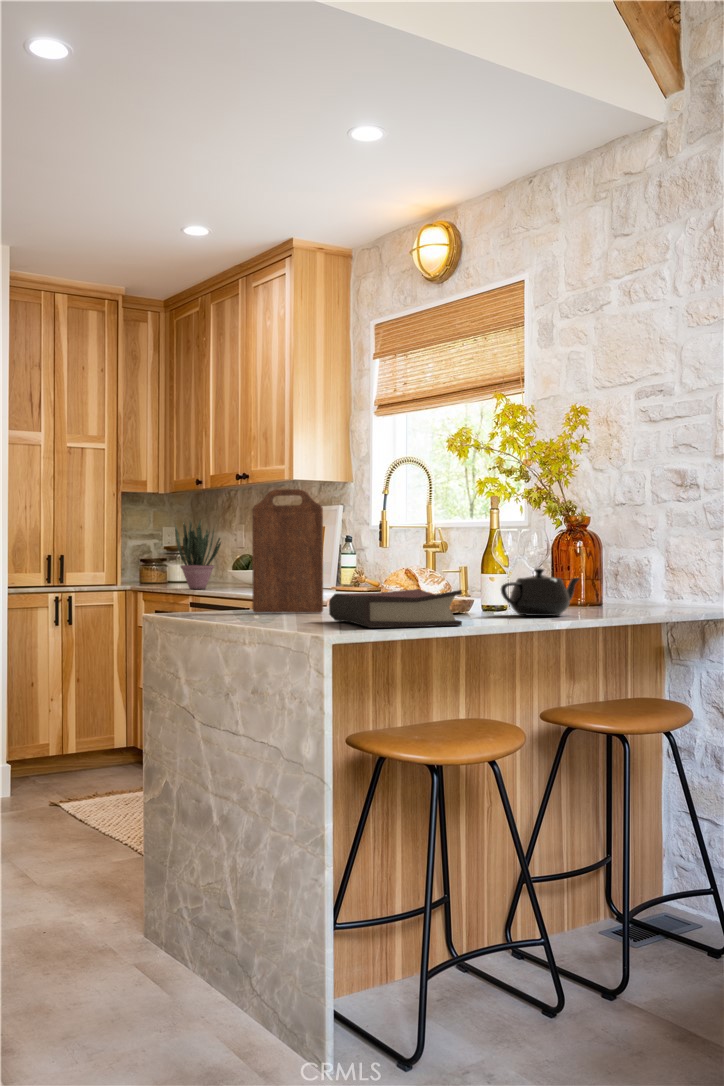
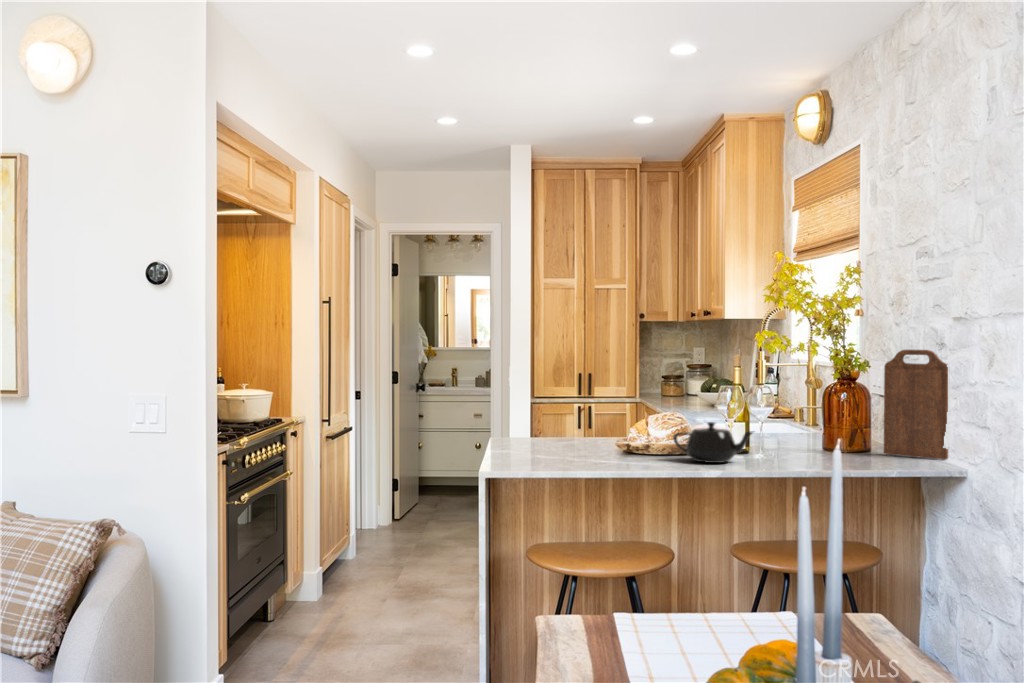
cutting board: present [252,489,323,613] -> present [884,350,948,460]
potted plant: present [175,521,221,589] -> none [664,347,704,404]
hardback book: present [329,589,462,628] -> none [515,432,611,466]

